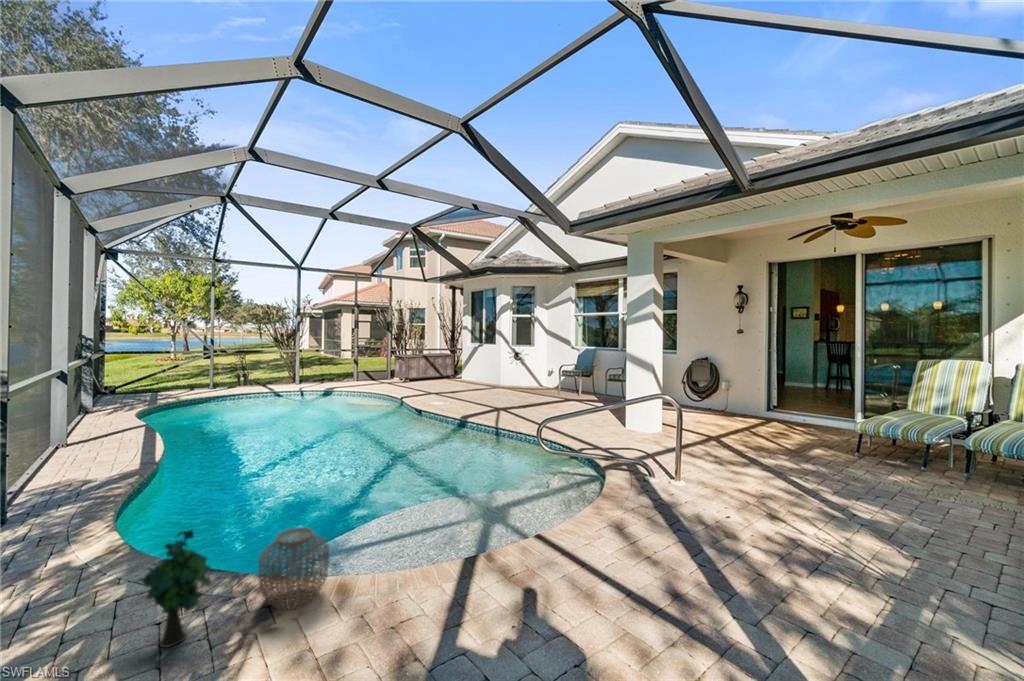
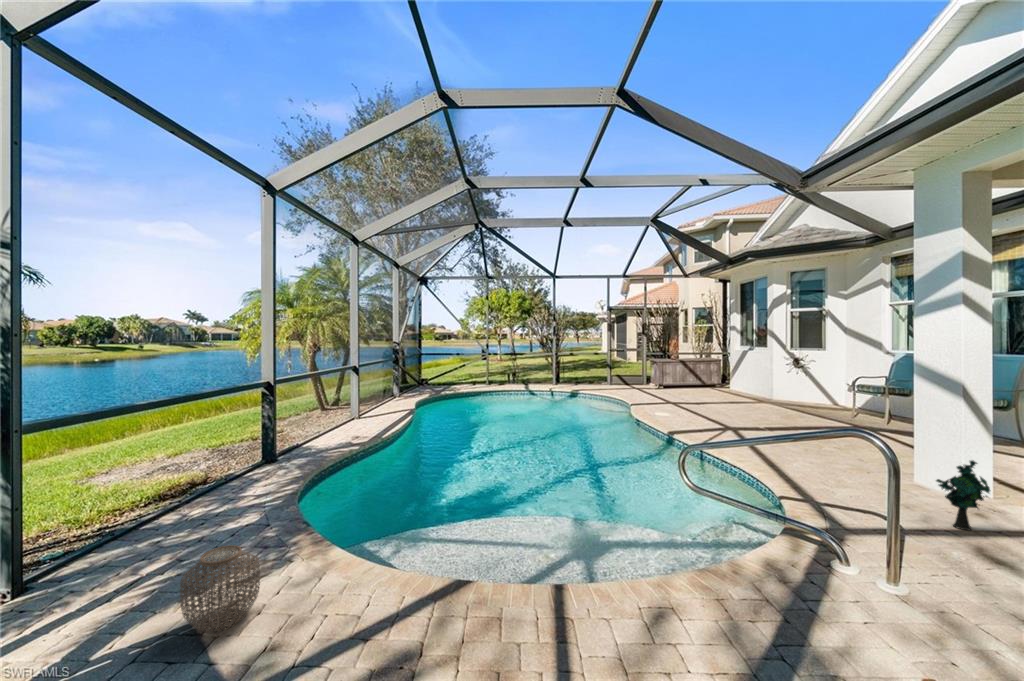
decorative plant: present [139,530,211,648] -> present [936,461,990,530]

